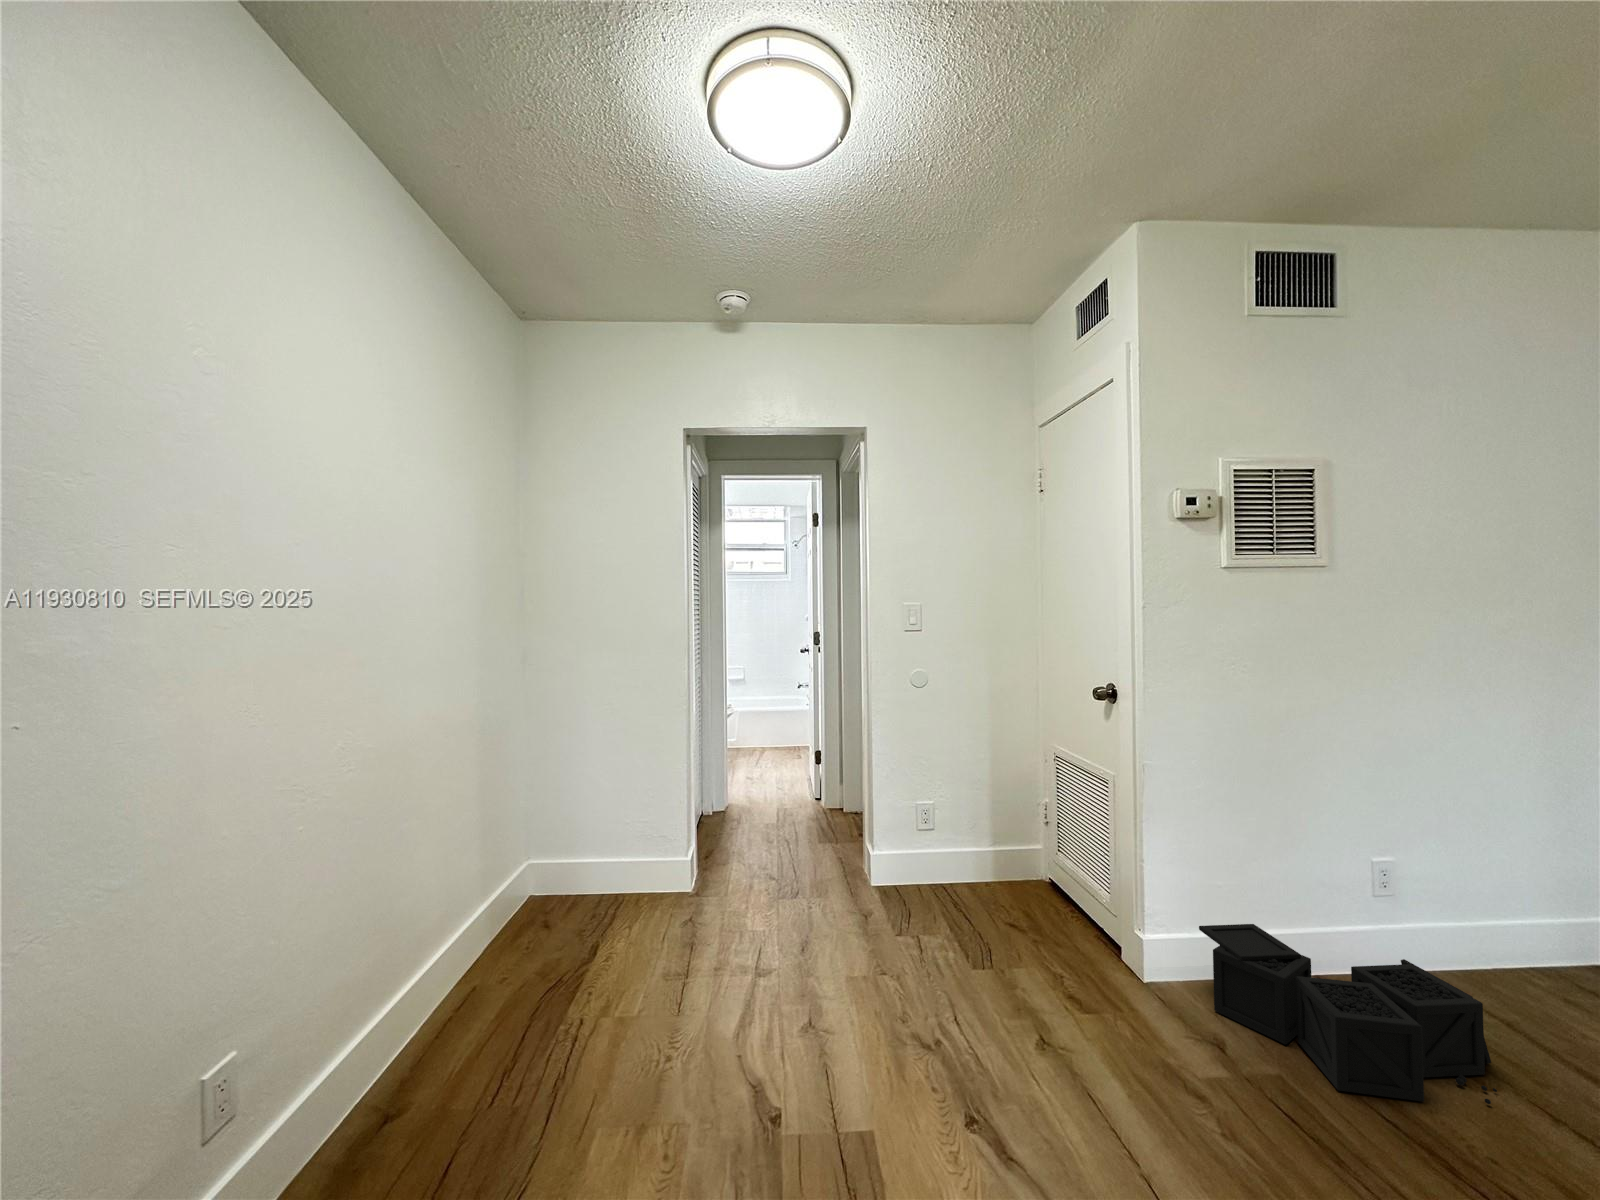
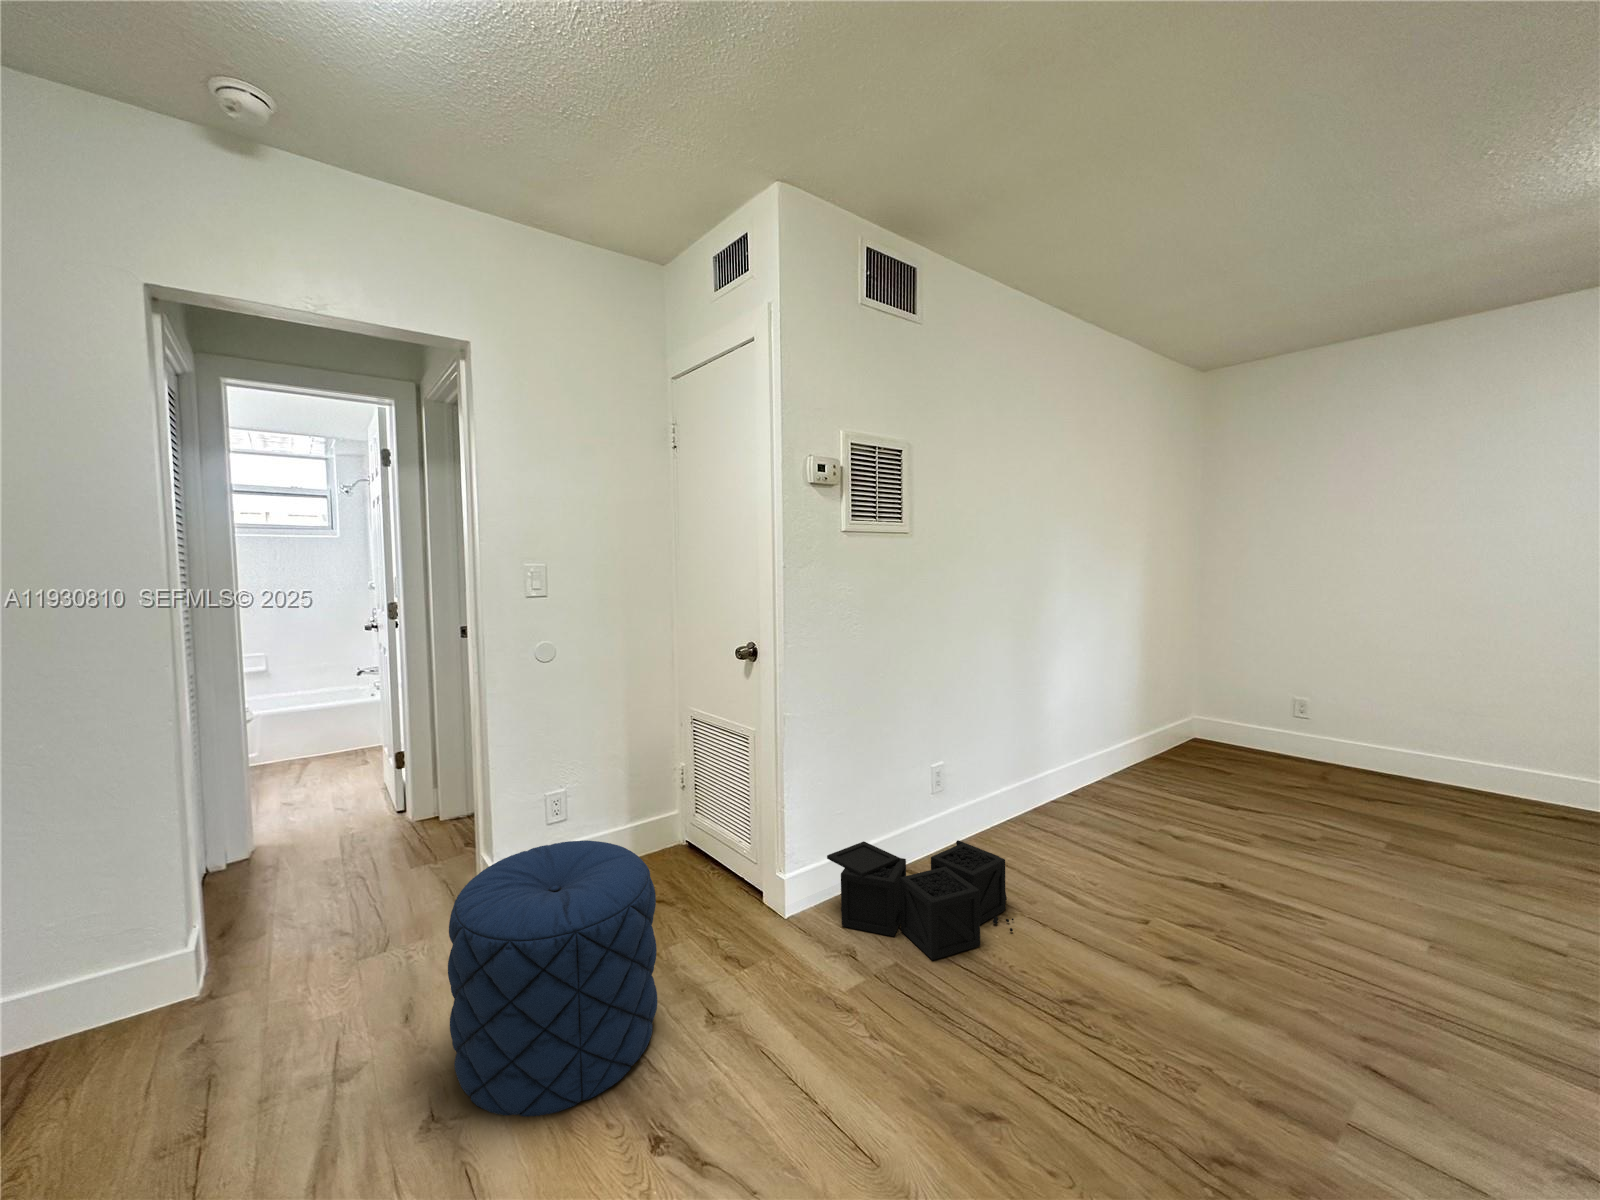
pouf: none [825,839,991,1063] -> present [448,840,657,1117]

